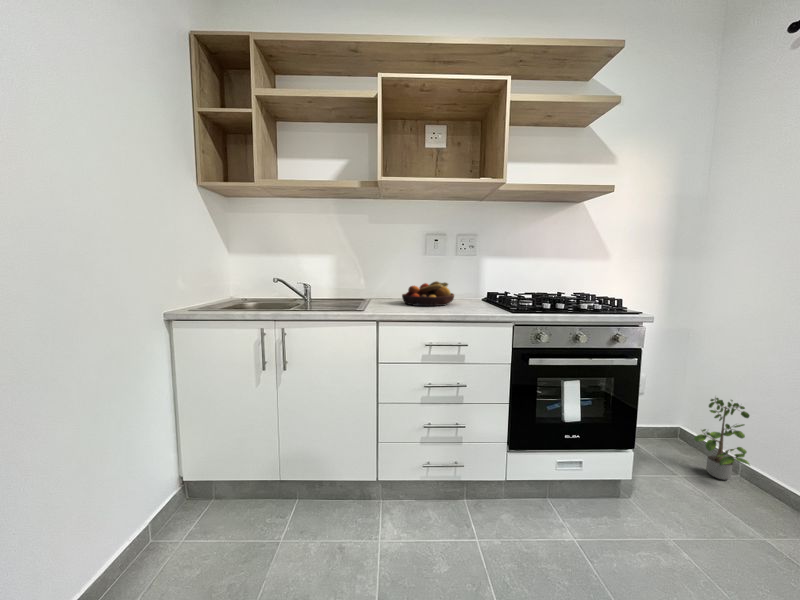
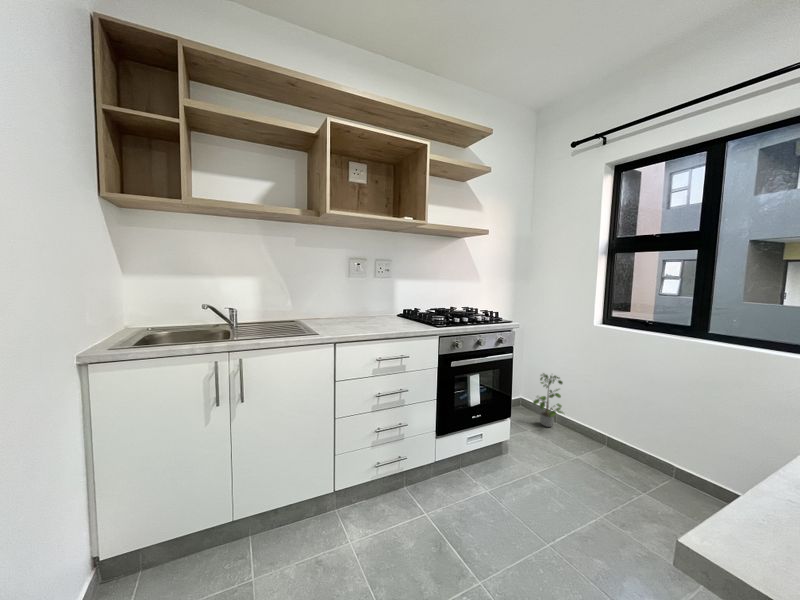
fruit bowl: present [402,281,454,306] -> none [337,302,384,325]

